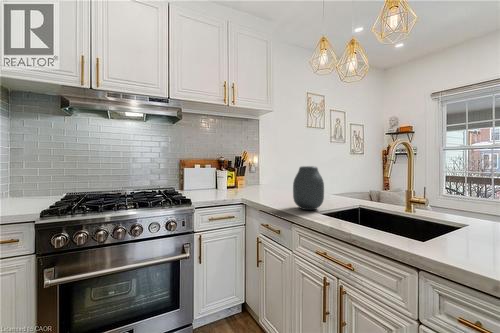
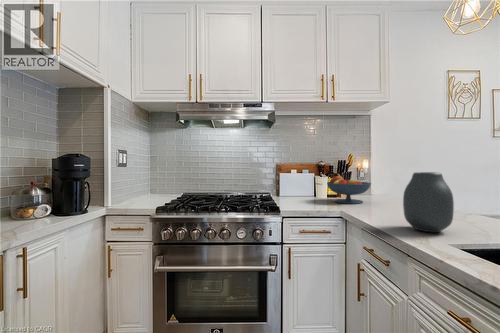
fruit bowl: none [228,170,262,193] -> present [327,176,371,204]

